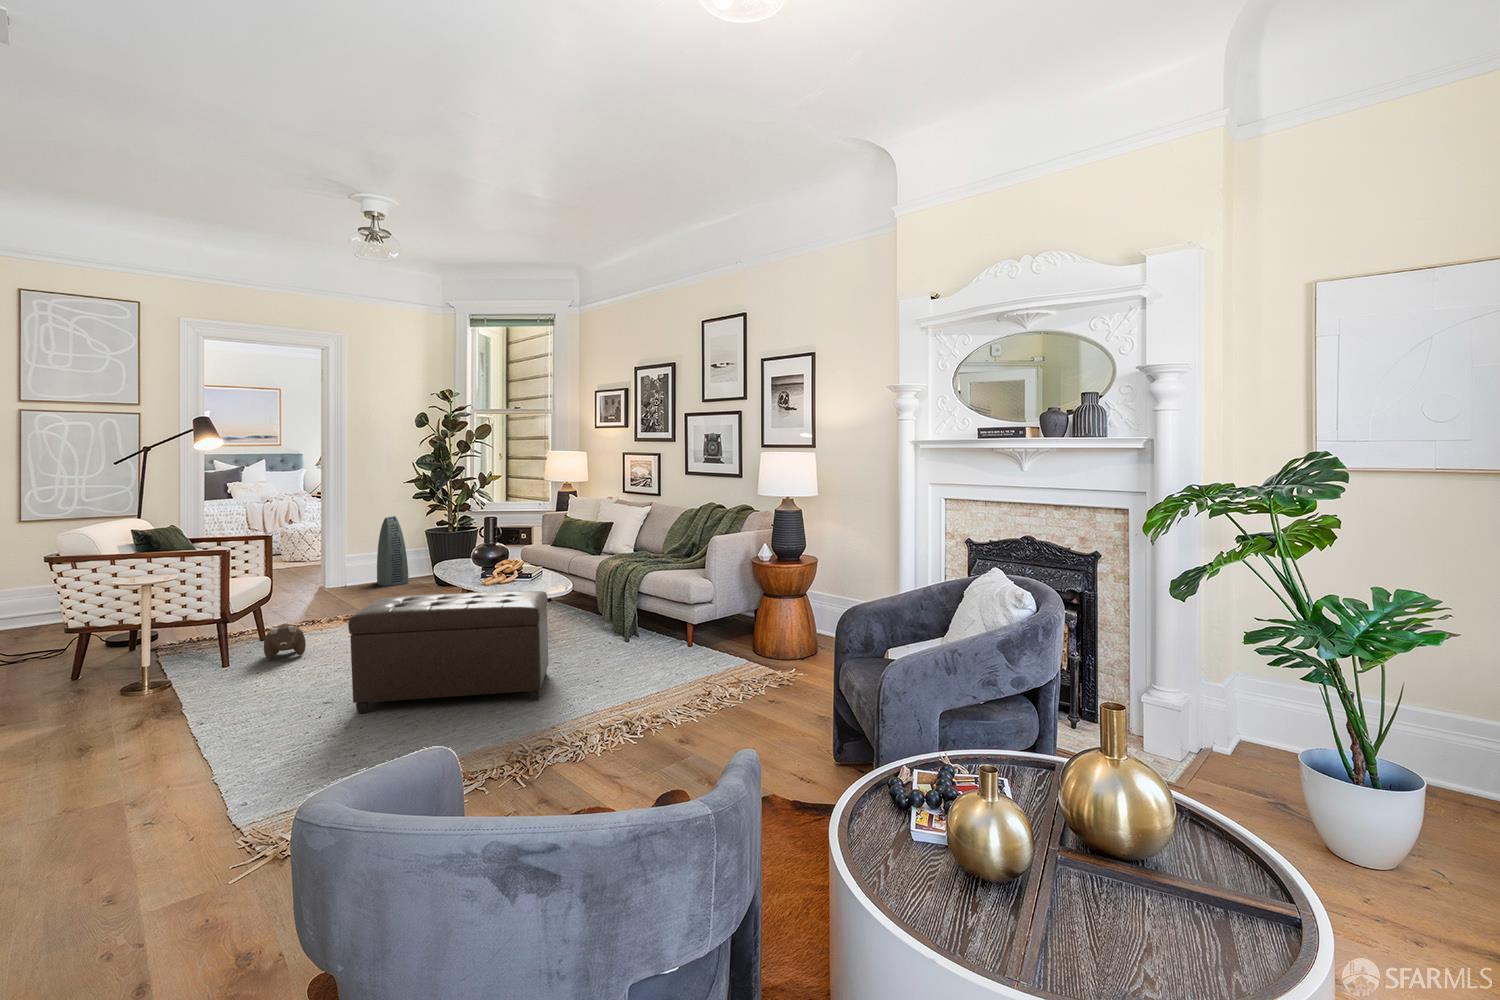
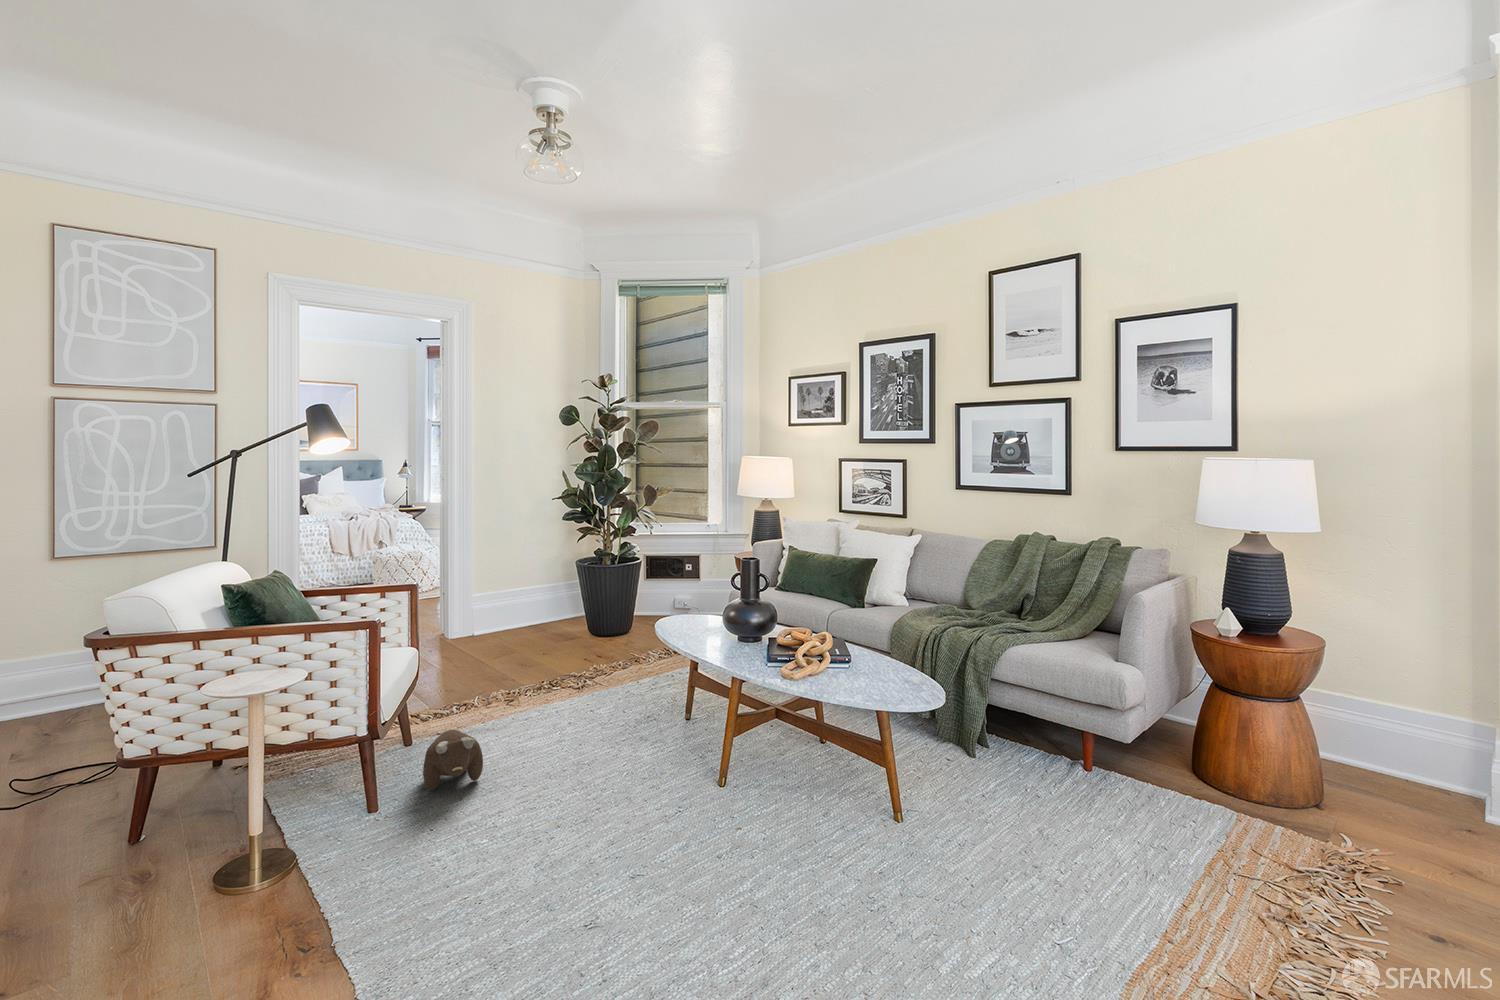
air purifier: present [377,516,409,586] -> none [508,542,549,635]
ottoman: present [348,591,548,713] -> none [647,698,981,961]

